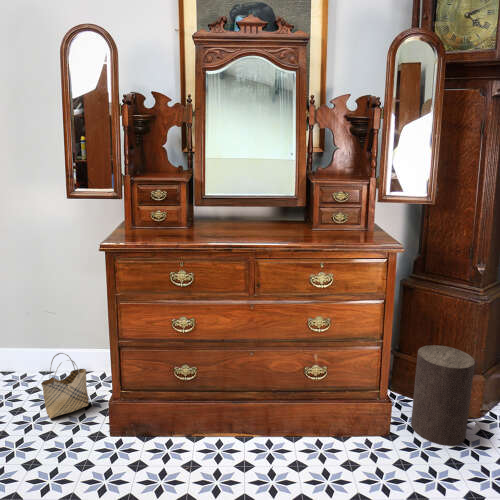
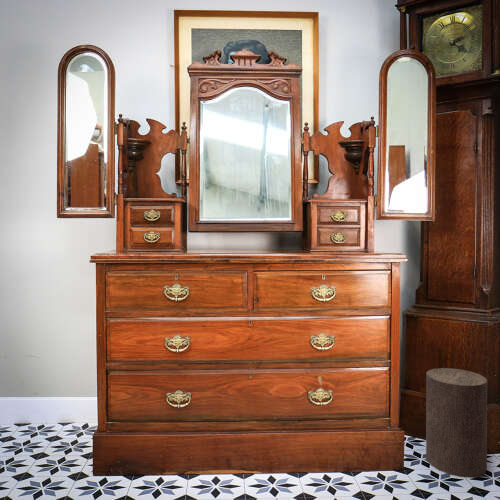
woven basket: present [41,353,89,419] -> none [19,387,70,461]

